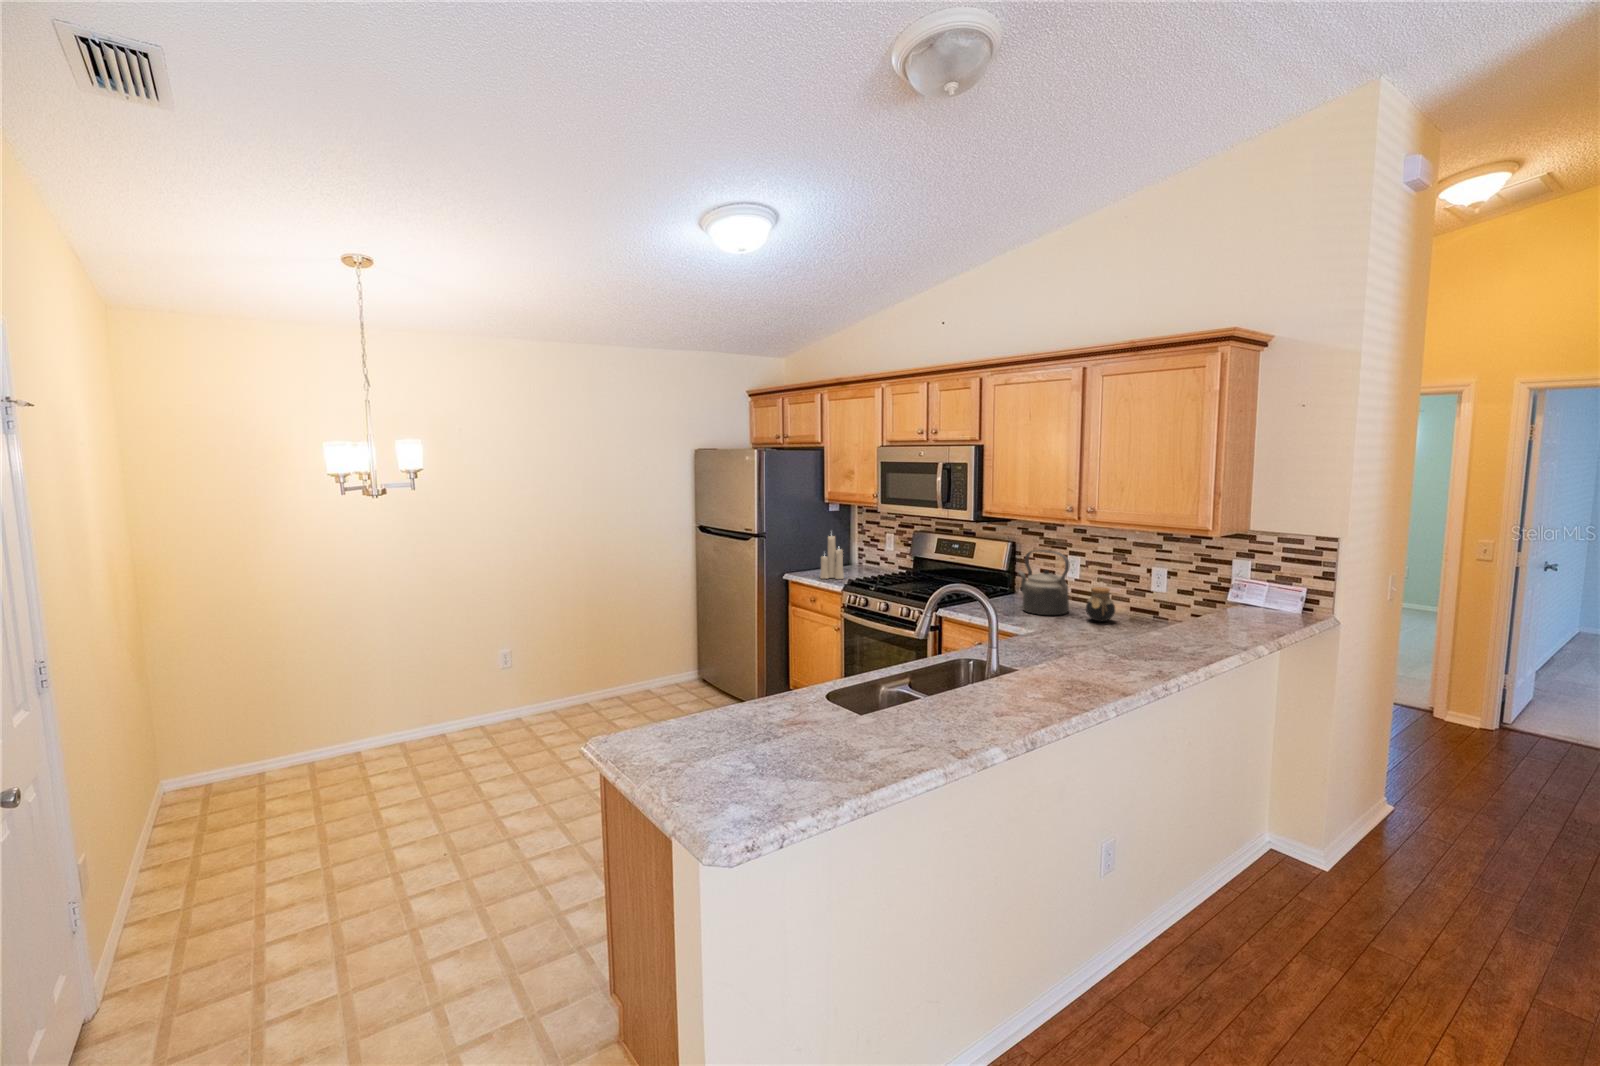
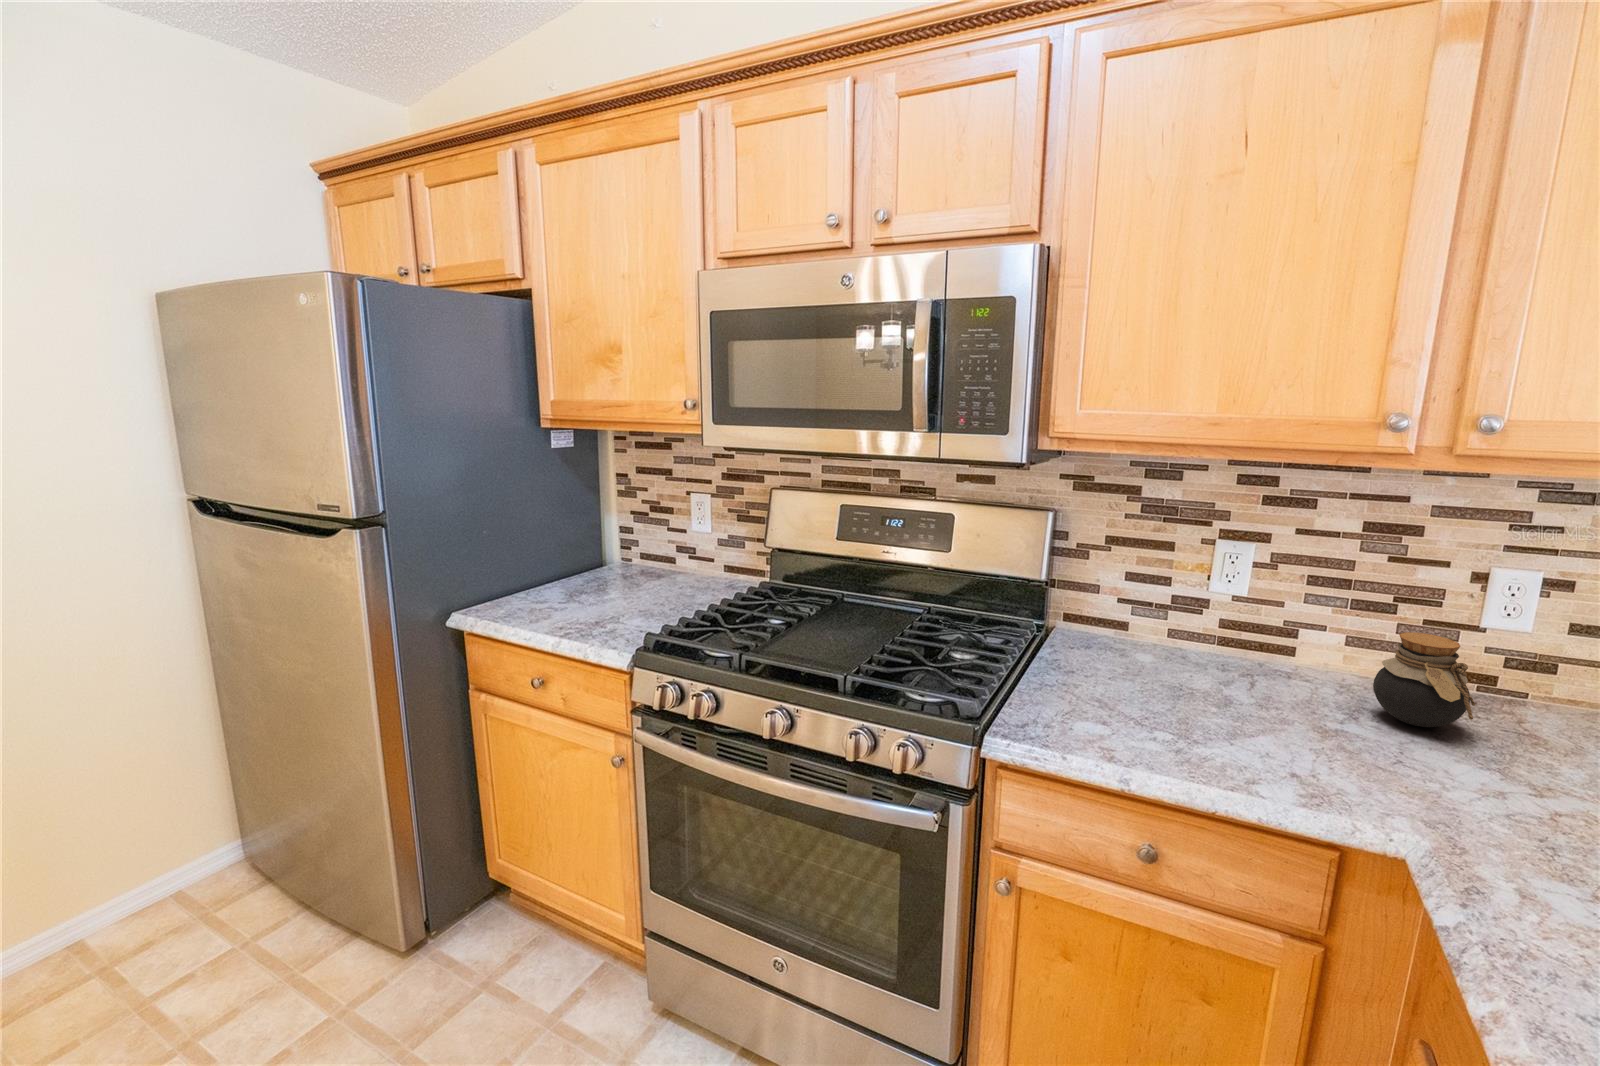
candle: present [820,536,844,579] -> none [552,488,615,620]
kettle: present [1019,550,1070,615] -> none [1140,535,1325,717]

